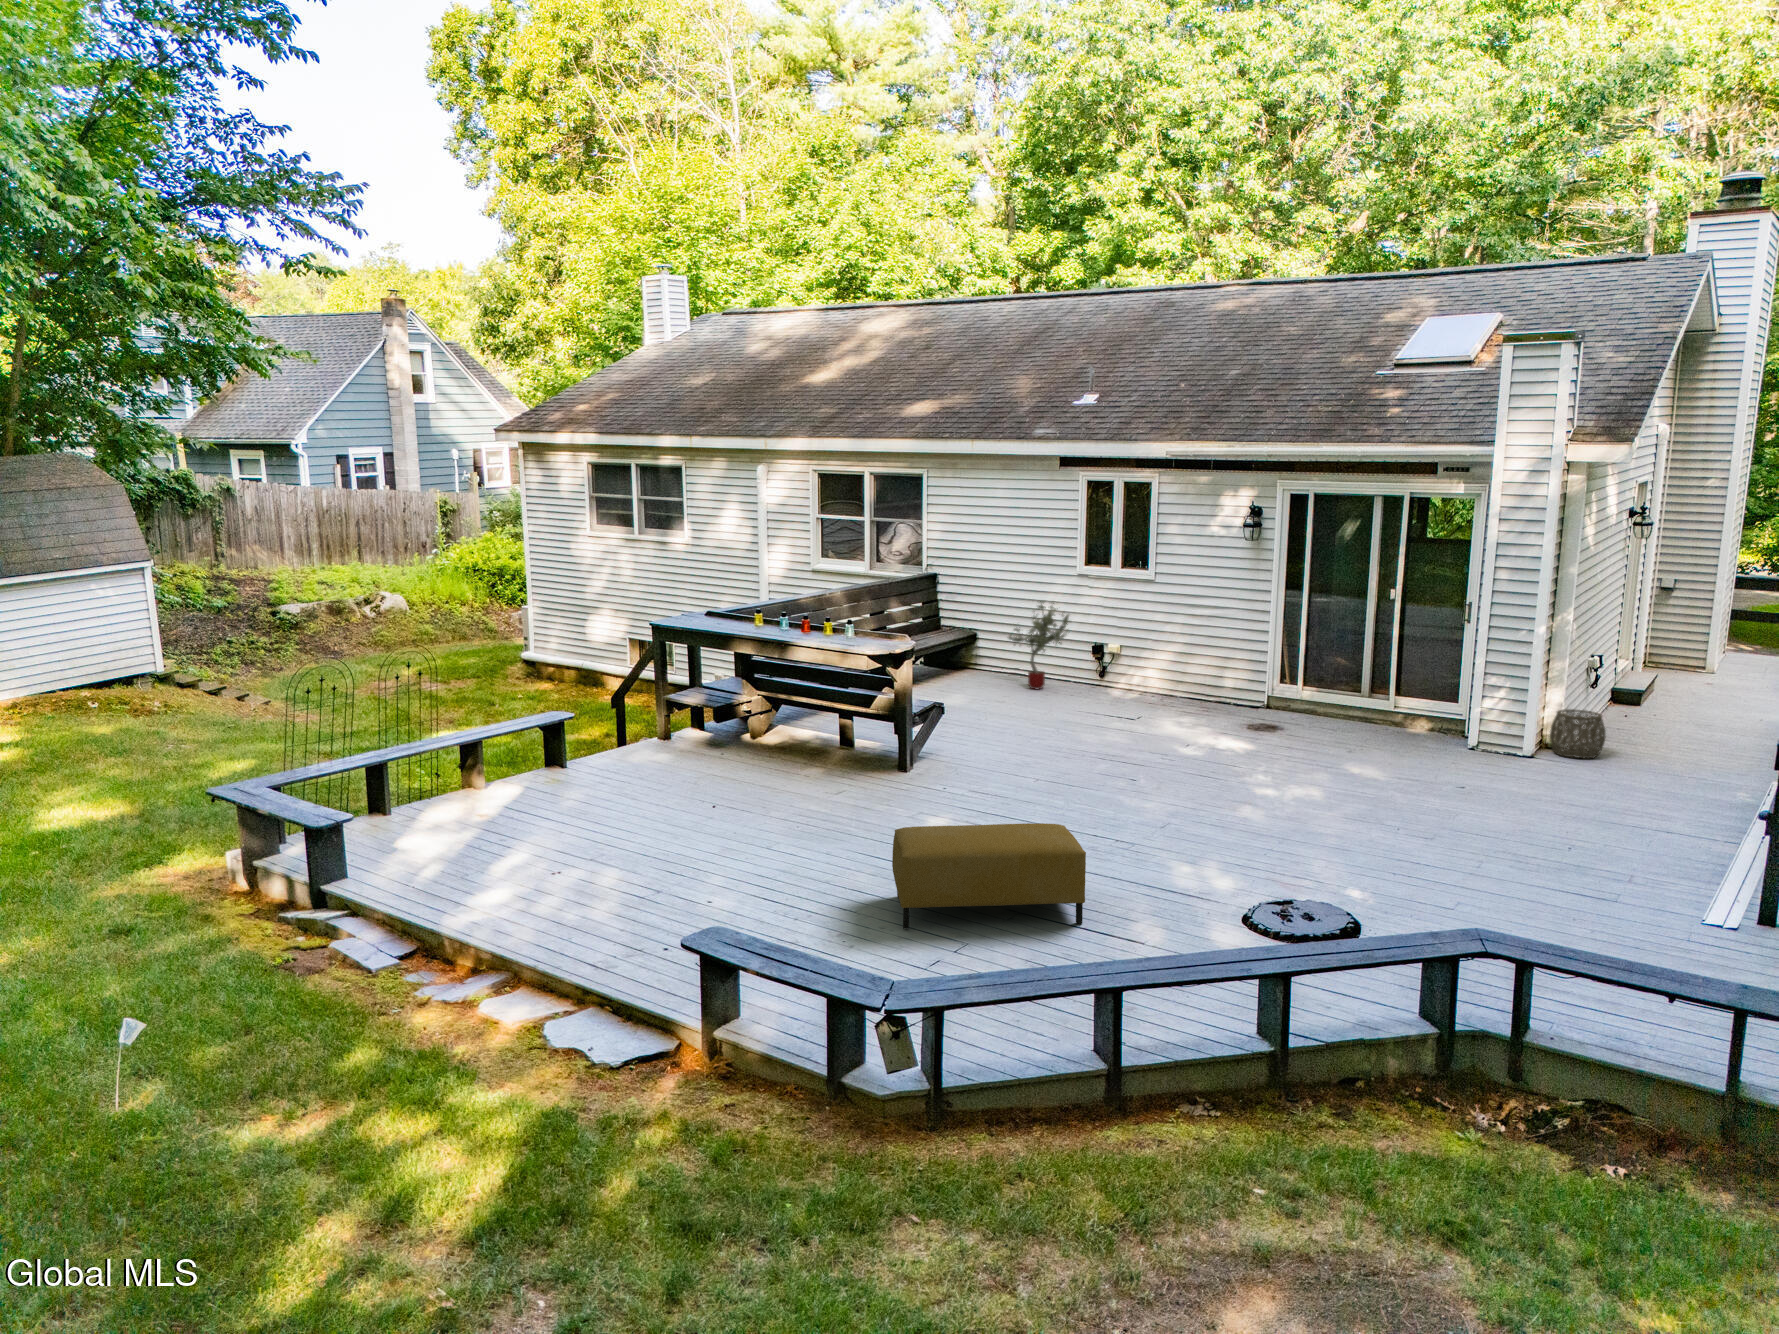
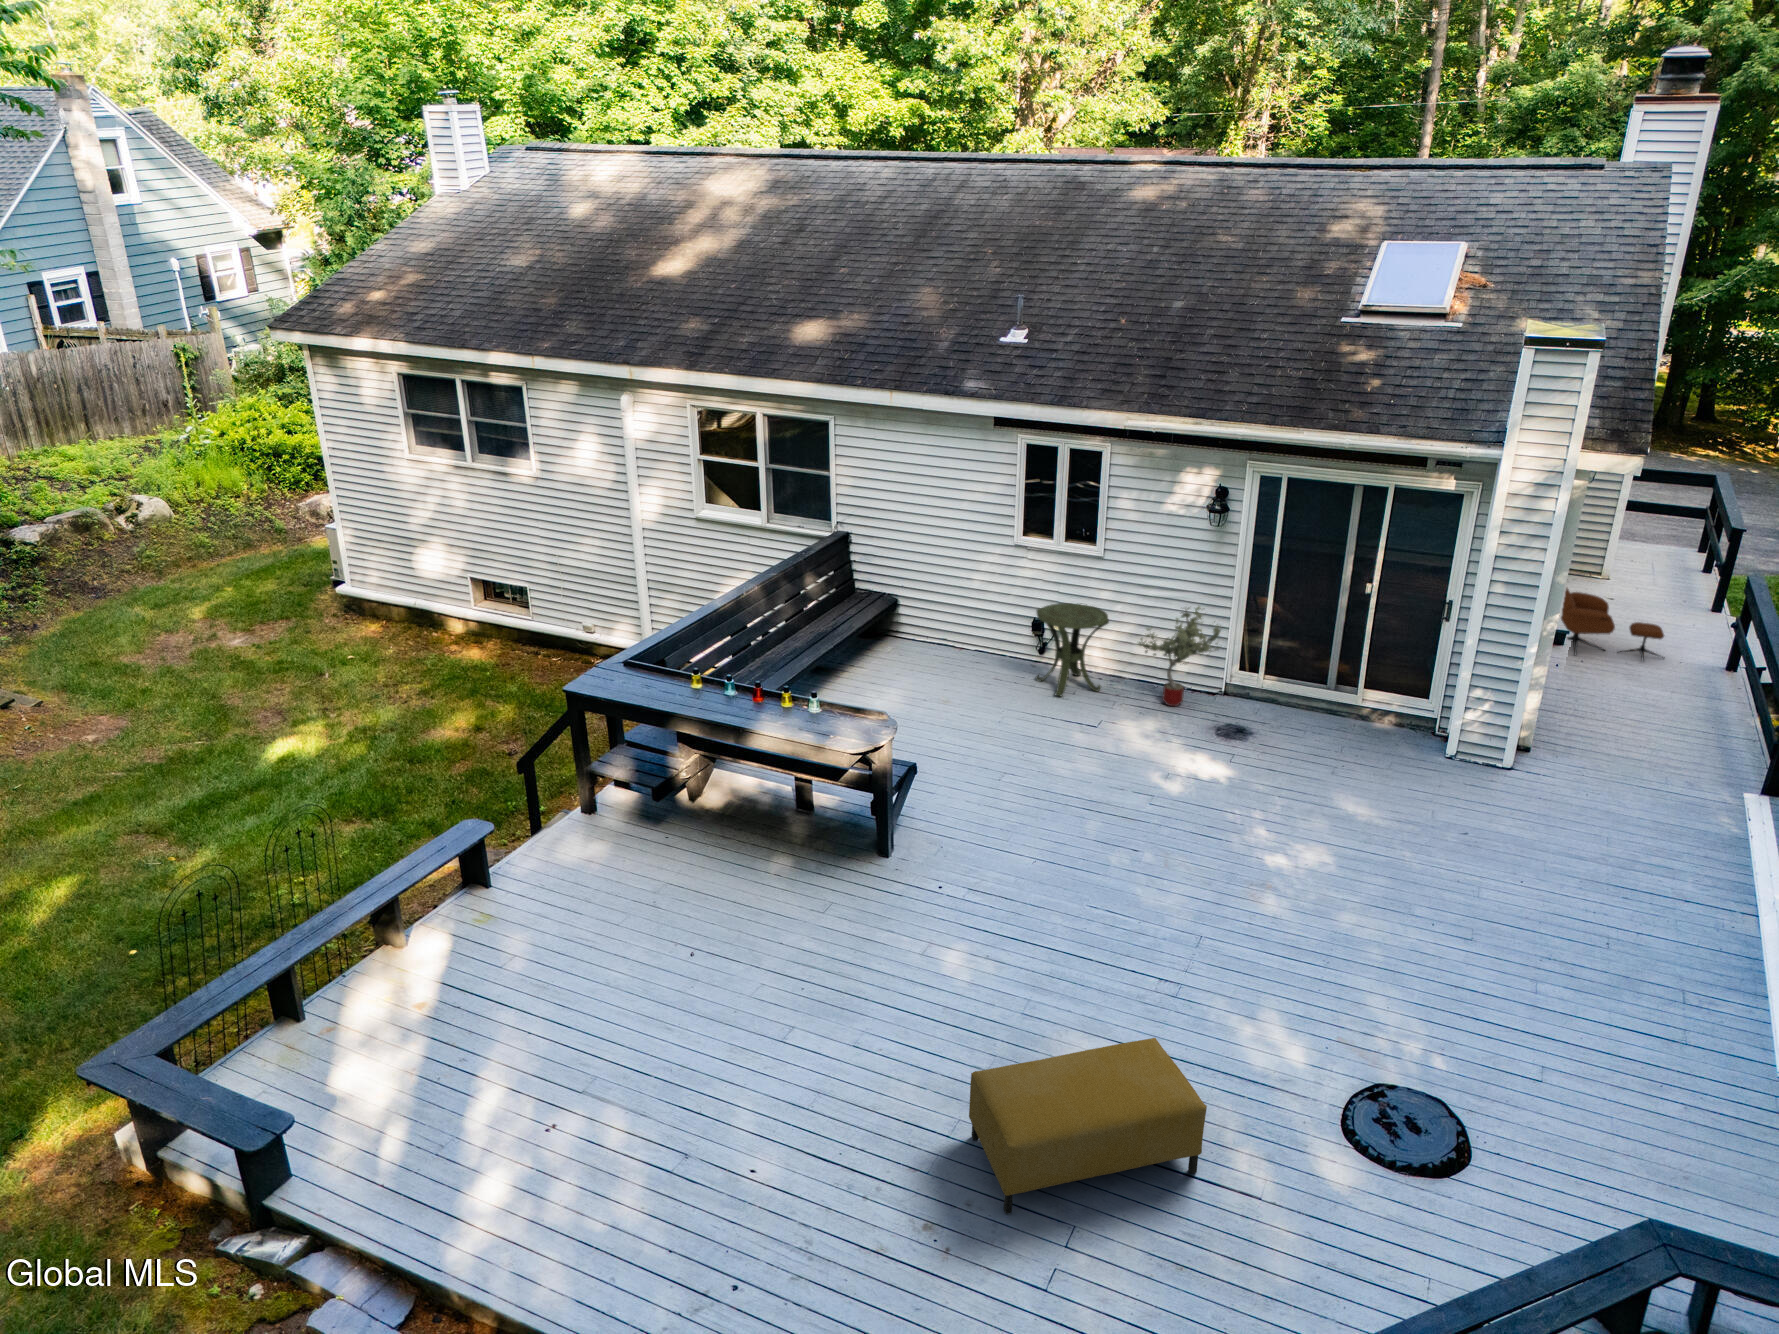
potted tree: present [1009,601,1069,689] -> present [1138,606,1221,706]
lounge chair: none [1623,615,1751,707] -> present [1561,588,1664,661]
side table: none [1092,627,1158,705] -> present [1036,603,1109,696]
woven basket: present [1550,709,1606,759] -> none [1523,716,1581,771]

